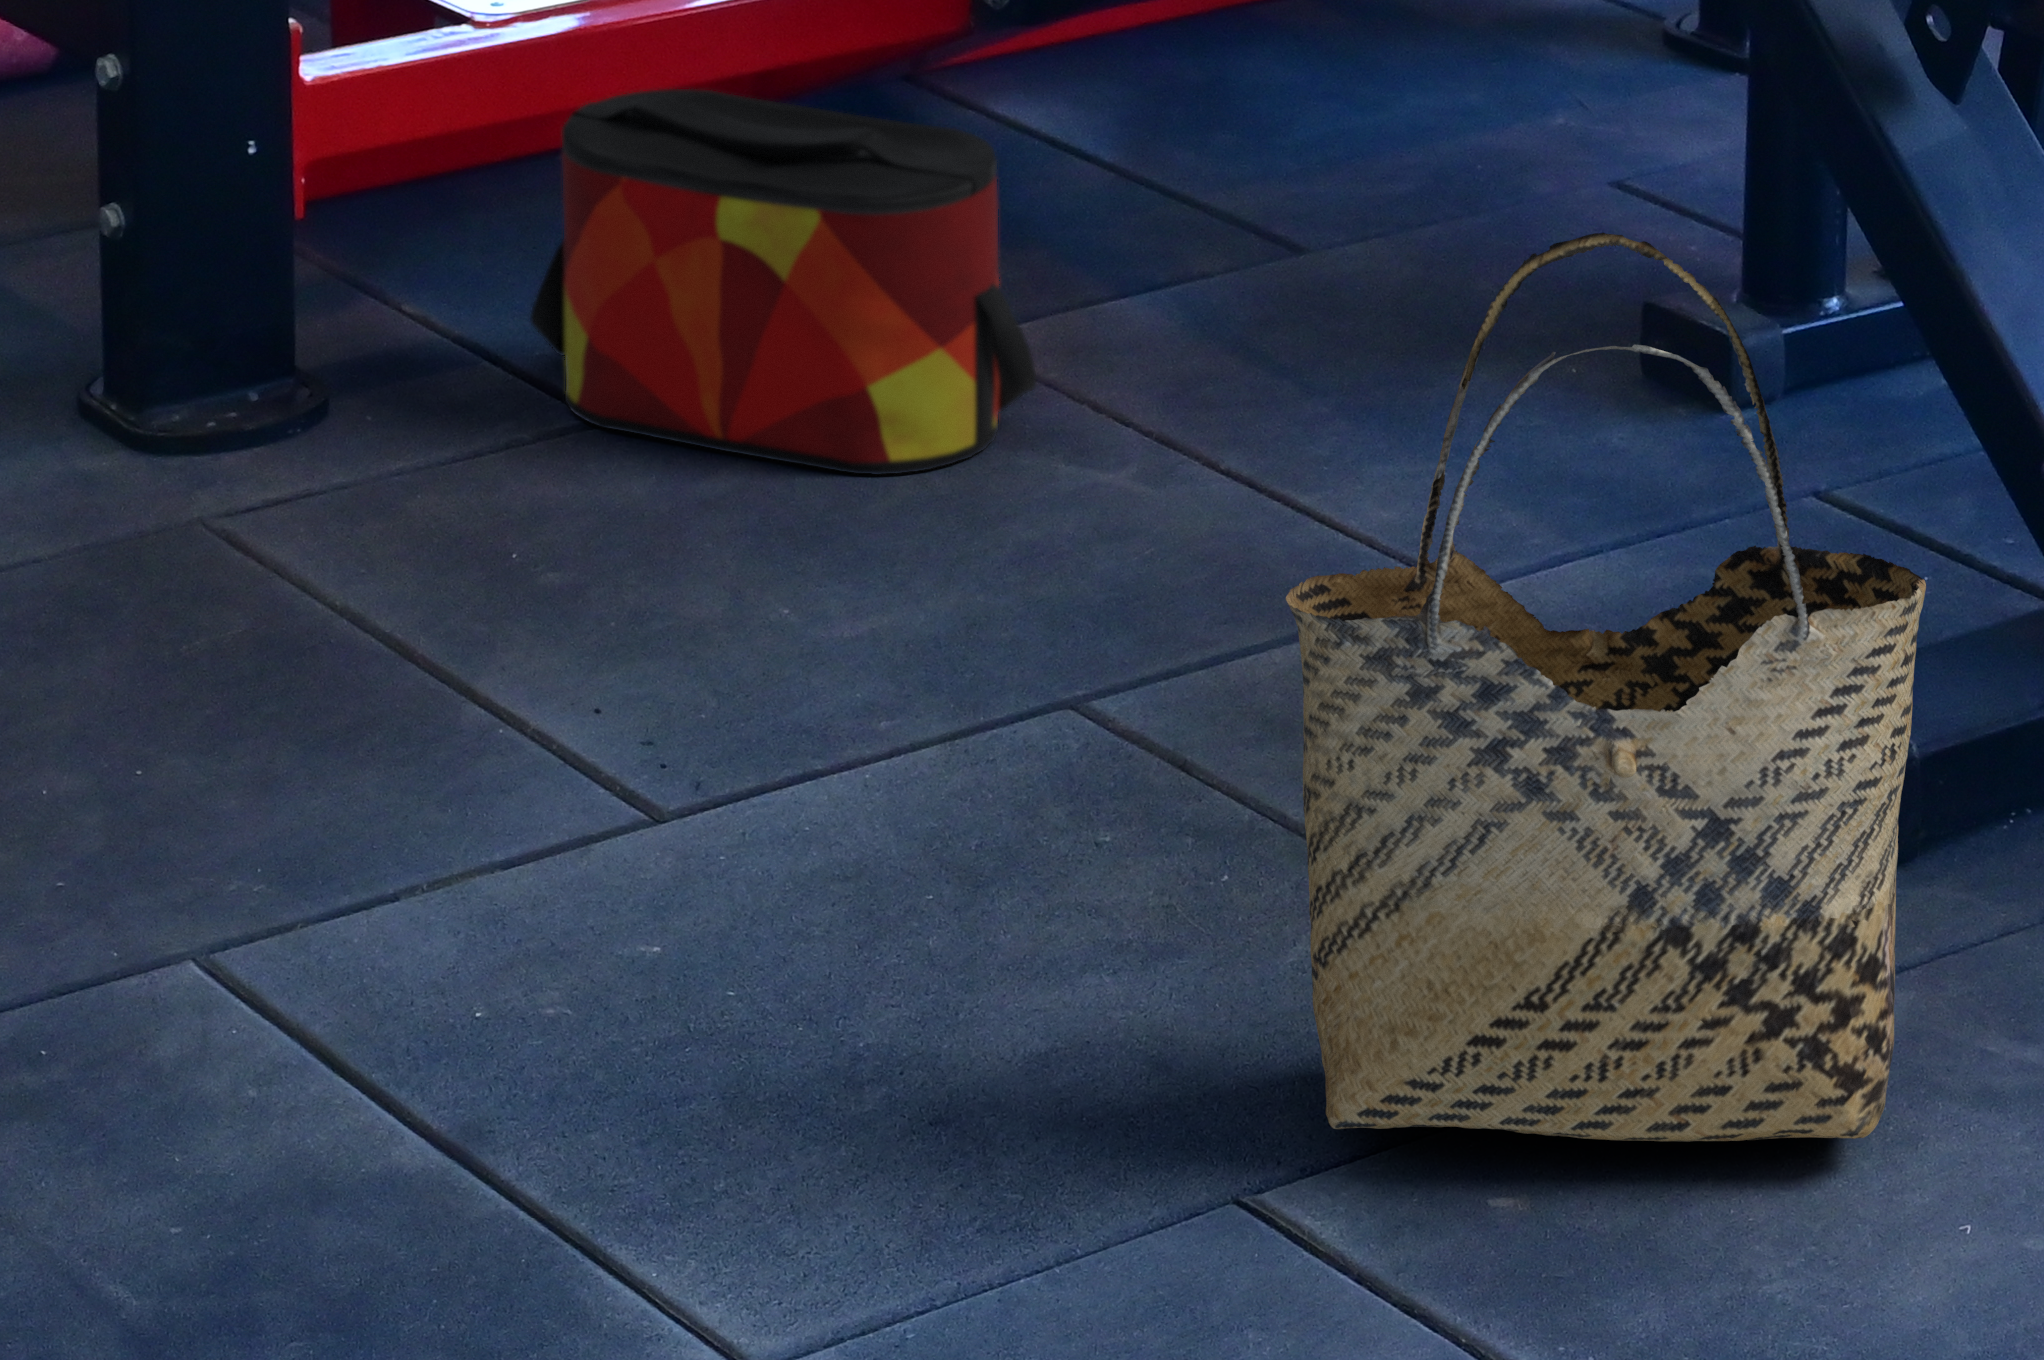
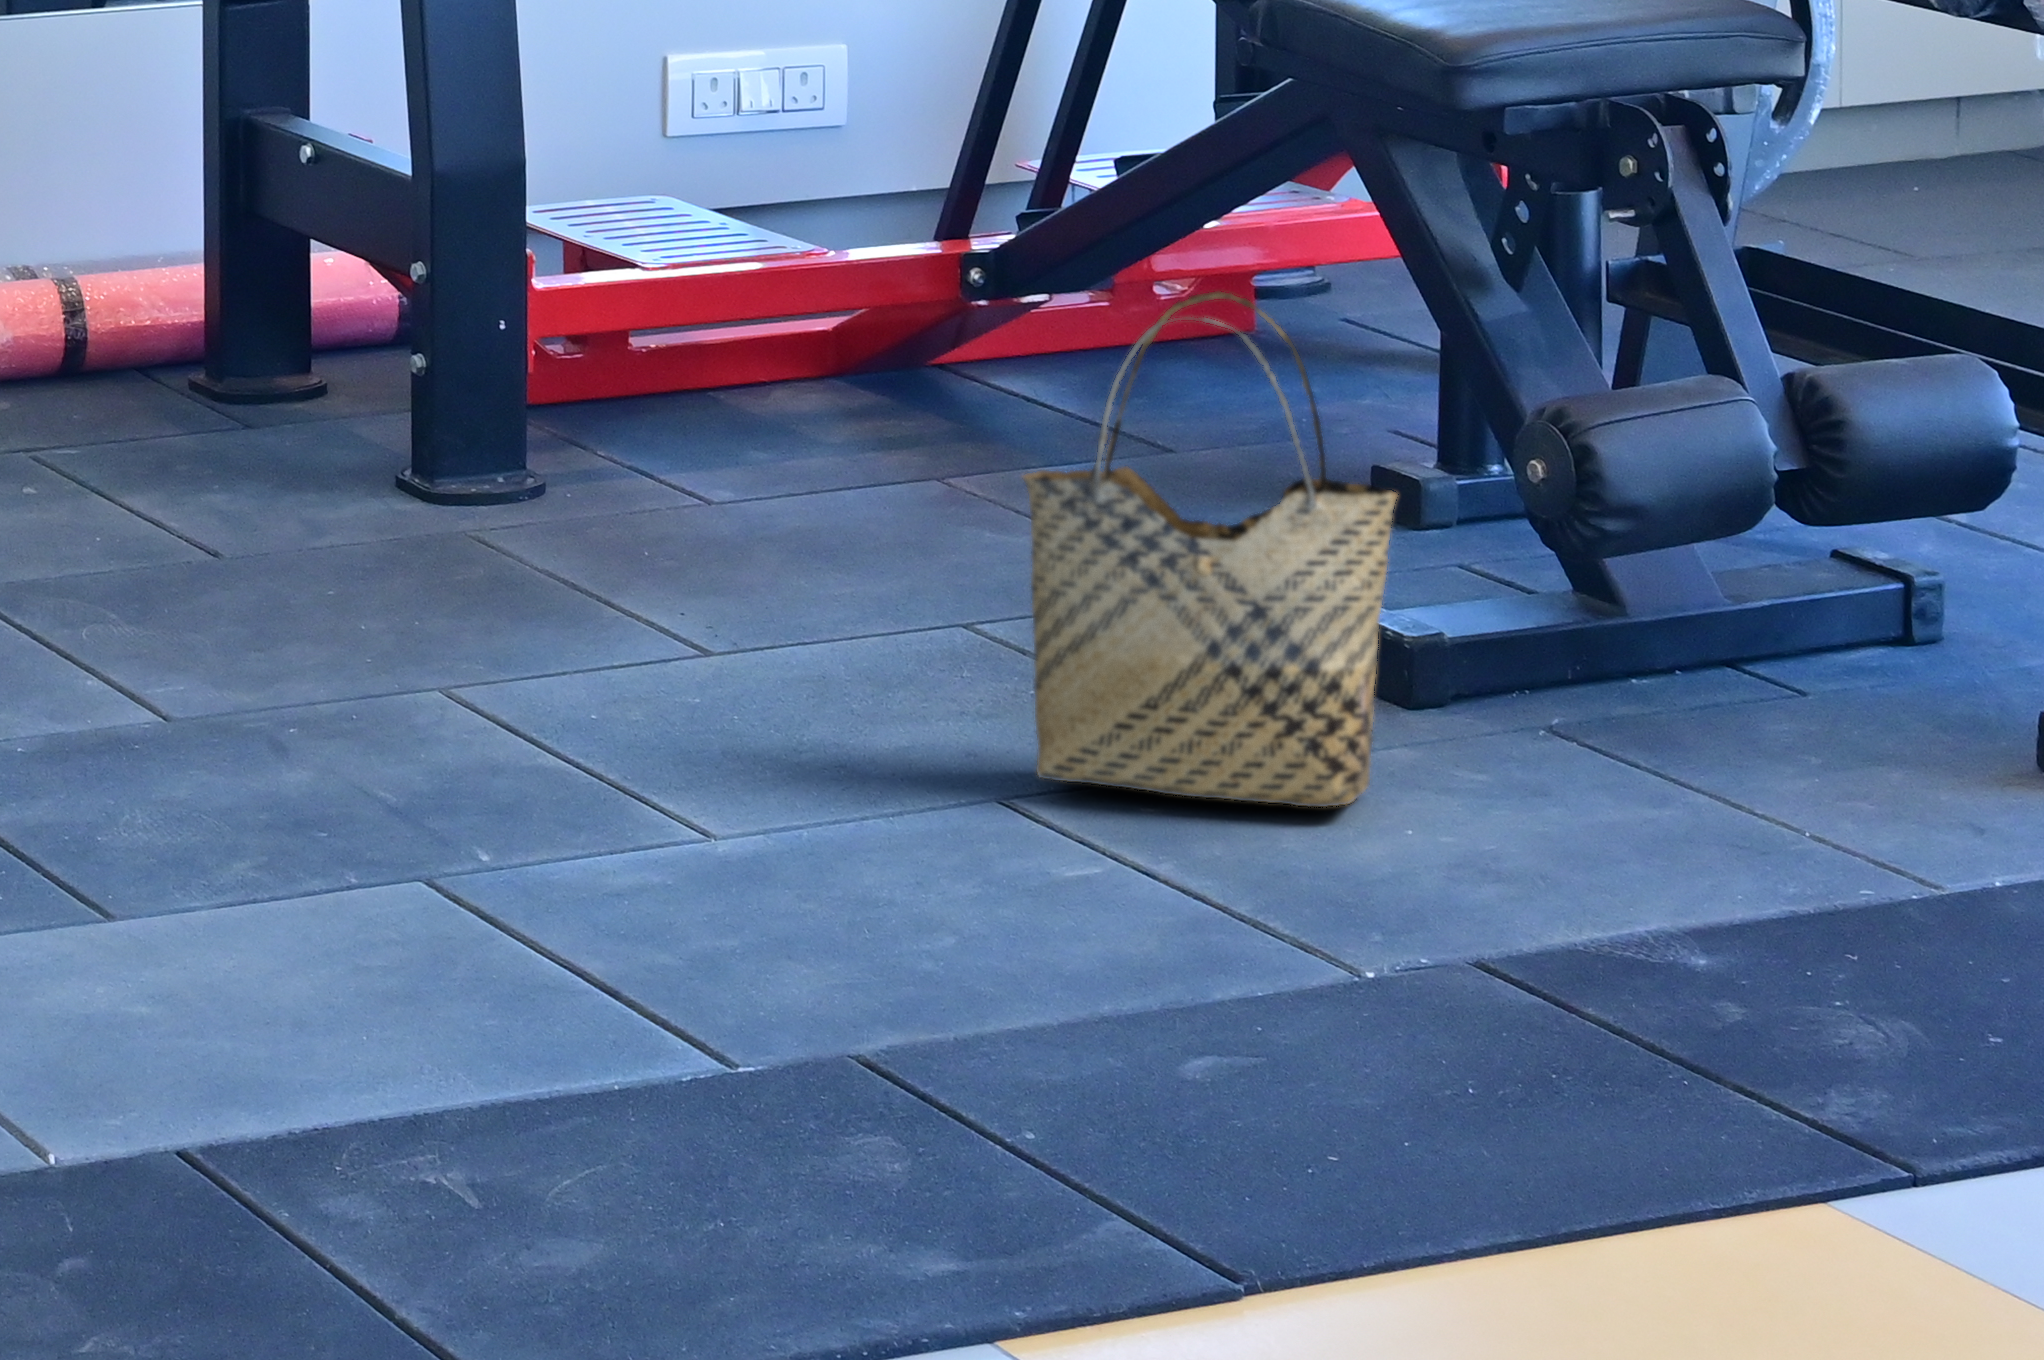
bag: present [530,89,1036,474] -> none [669,325,979,557]

